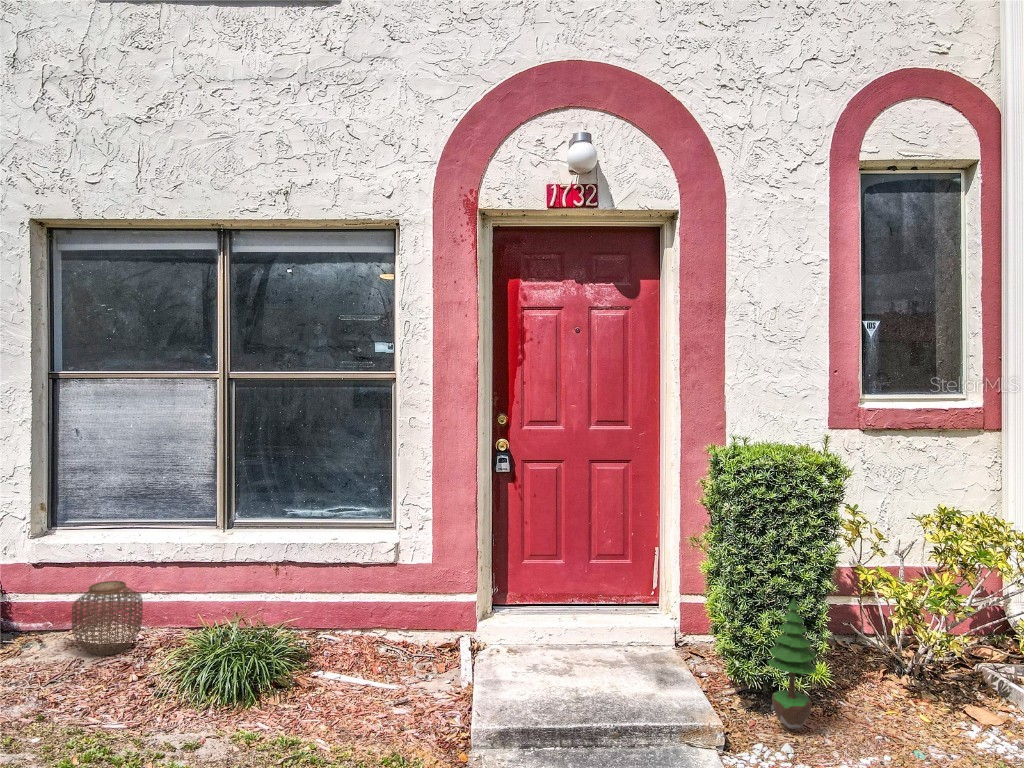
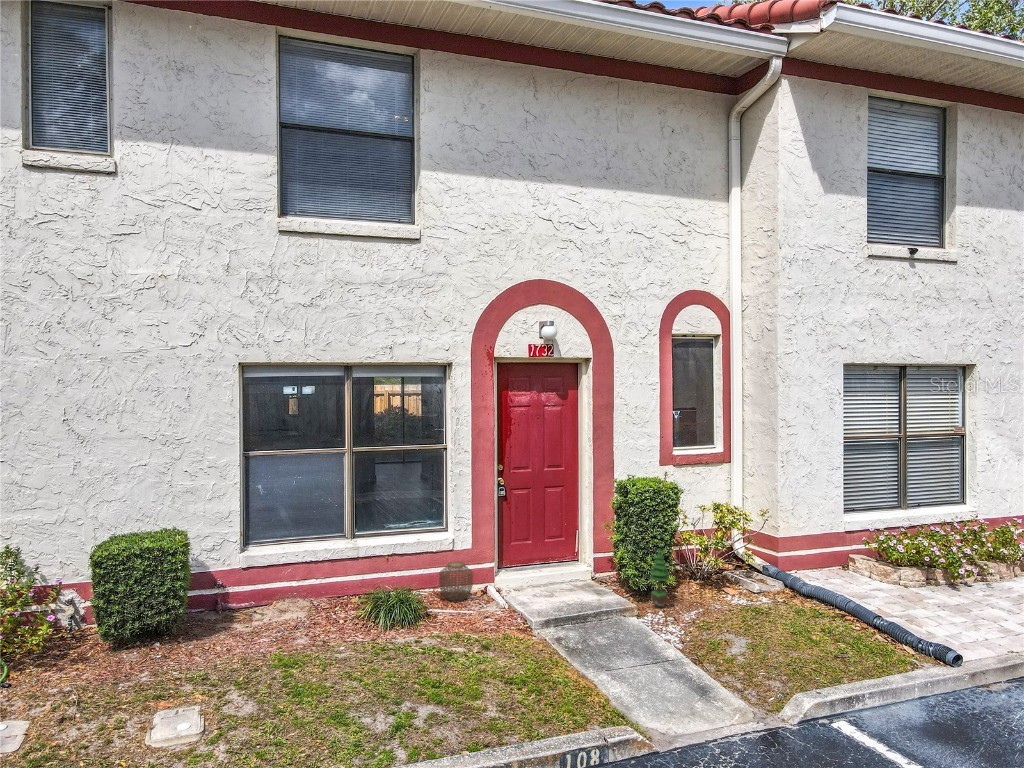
woven basket: present [72,581,143,655] -> present [439,562,473,601]

